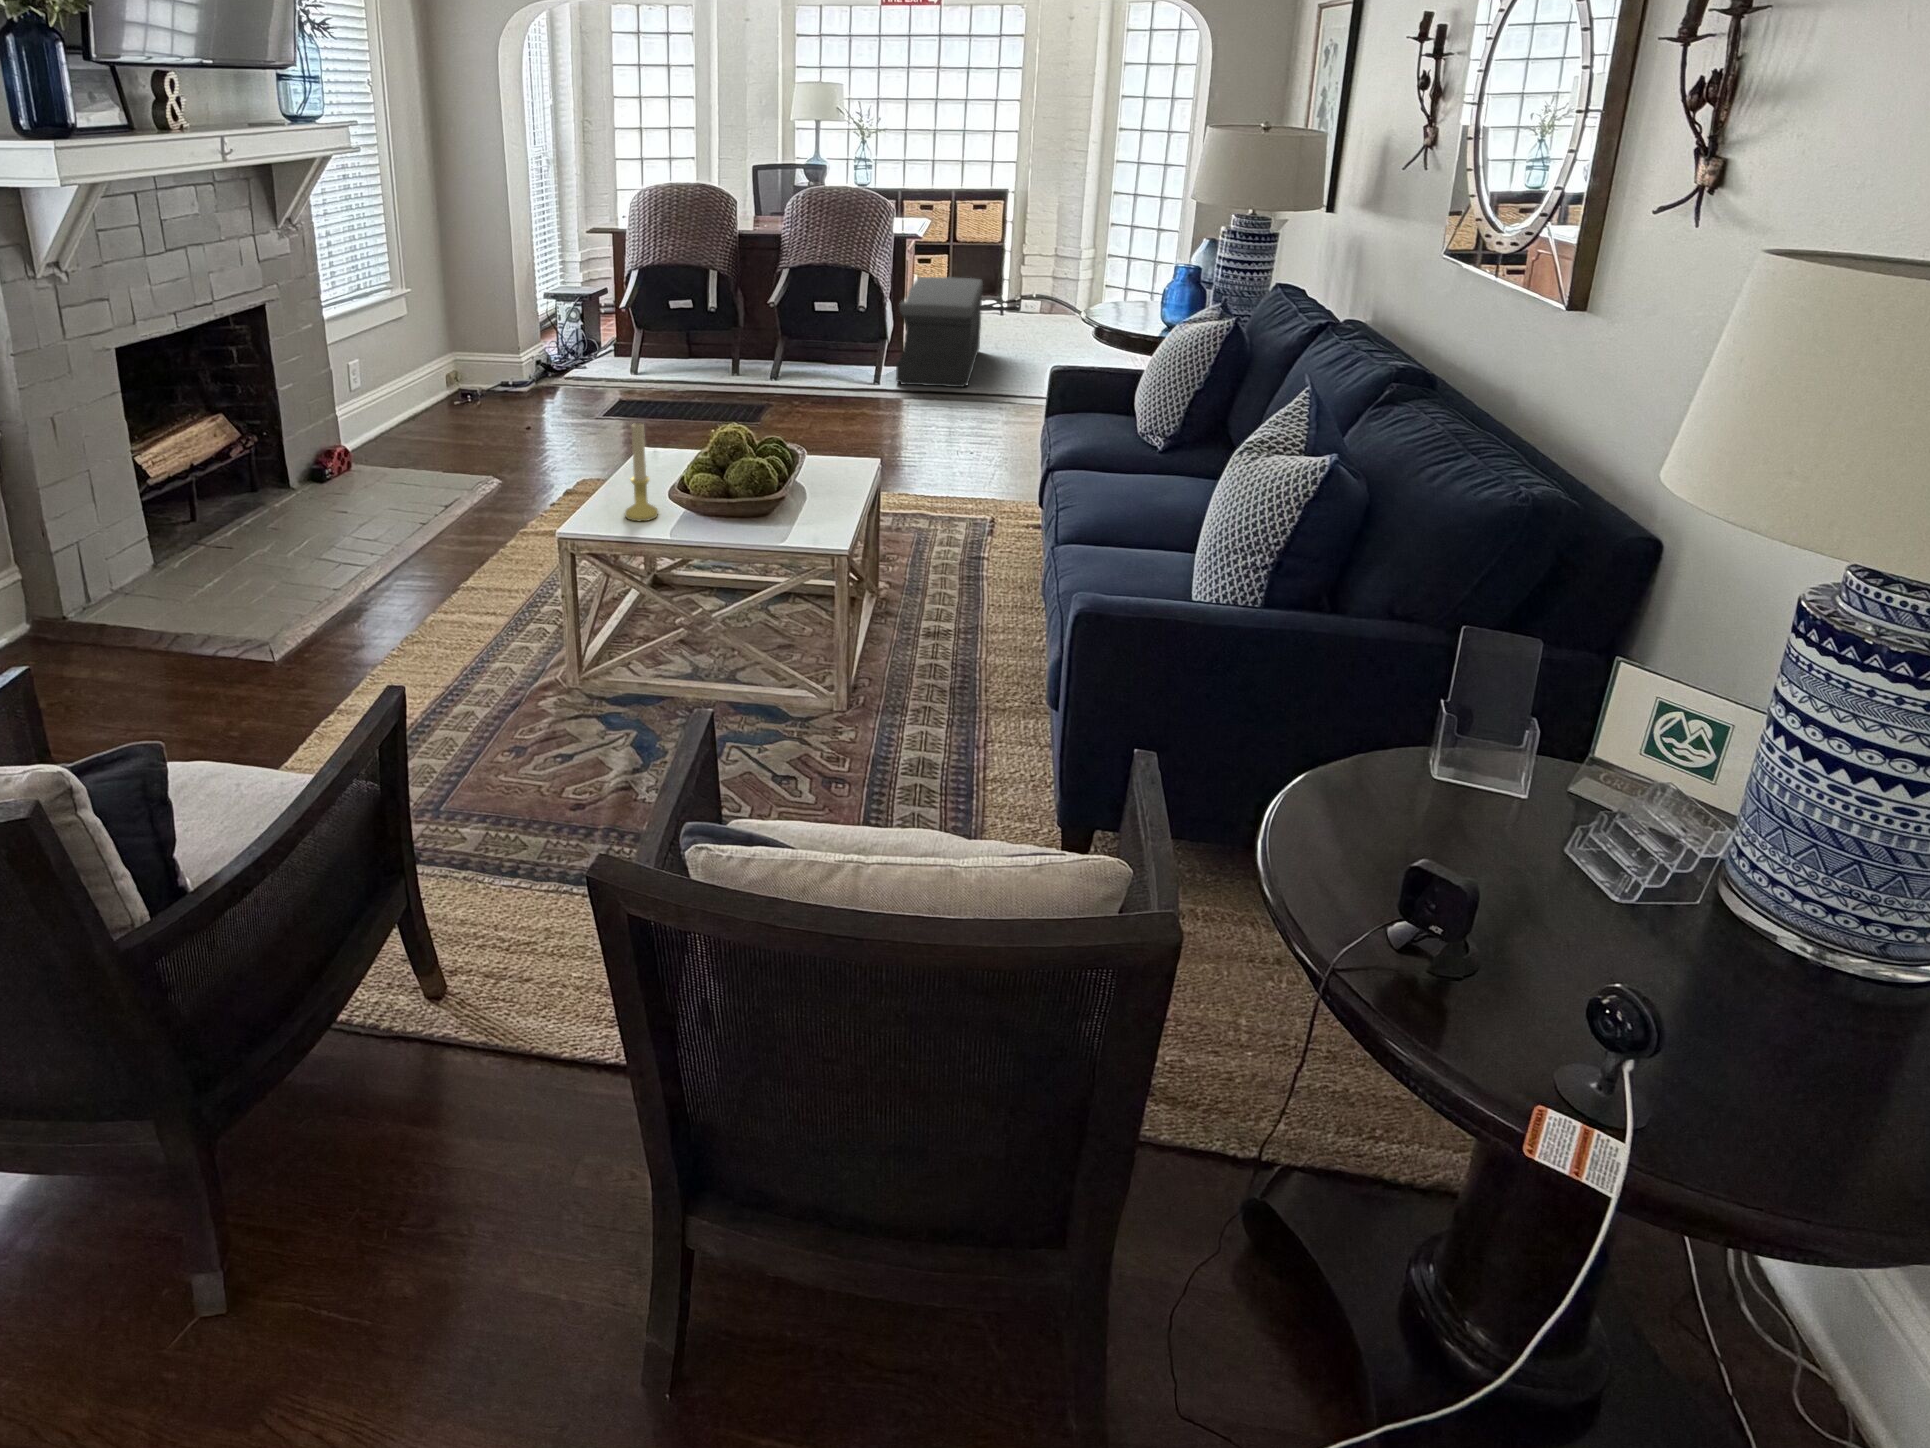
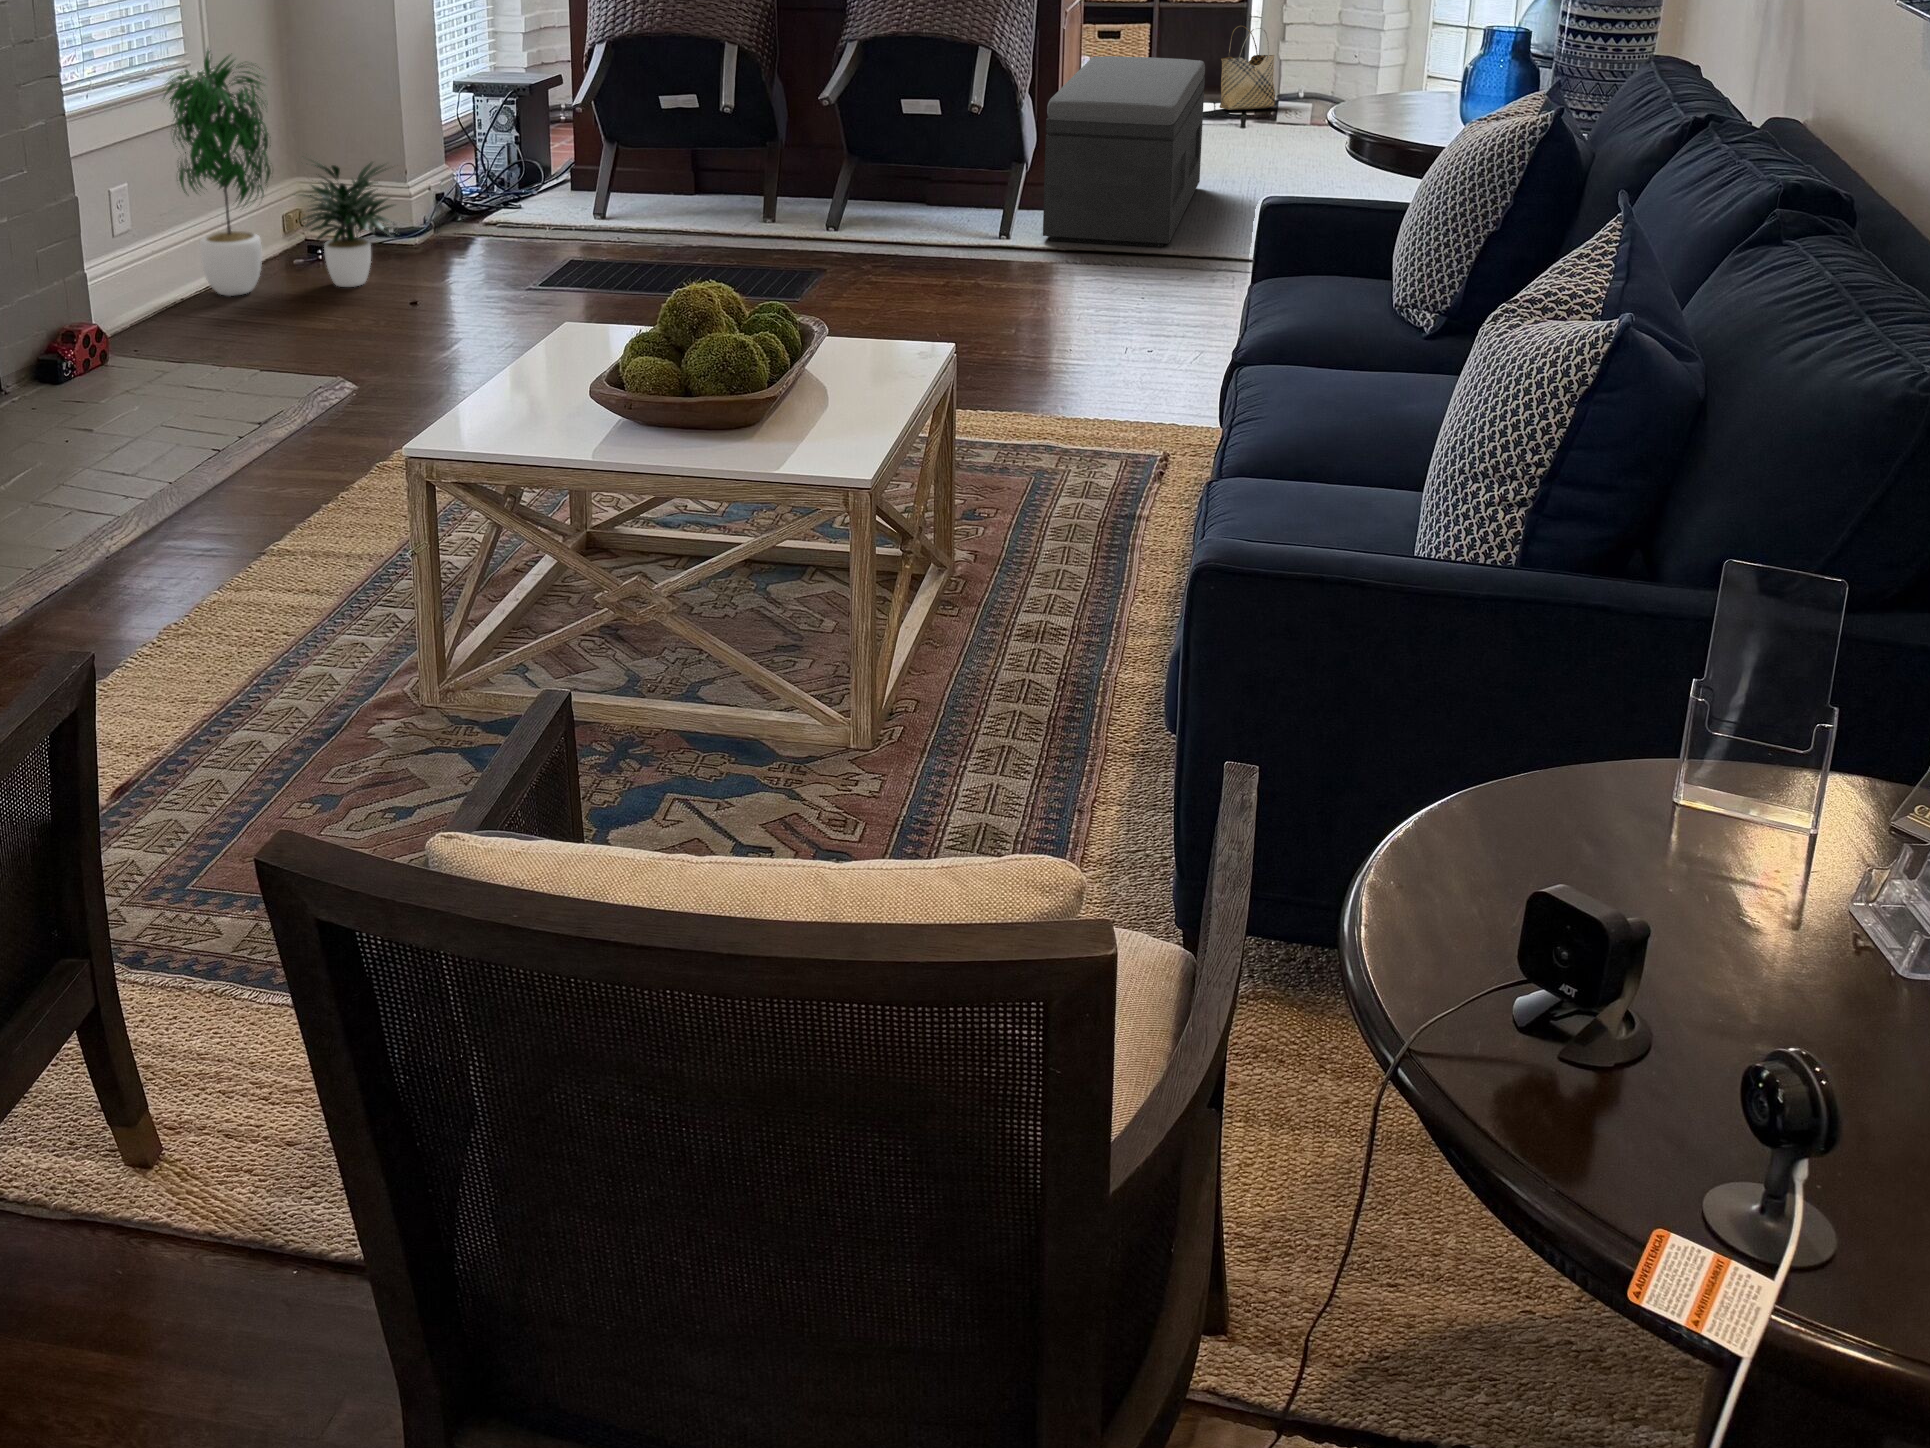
woven basket: none [983,257,1014,305] -> present [1220,25,1275,110]
potted plant: none [382,277,526,424] -> present [164,50,397,296]
candle holder: present [625,423,658,521] -> none [509,268,565,435]

